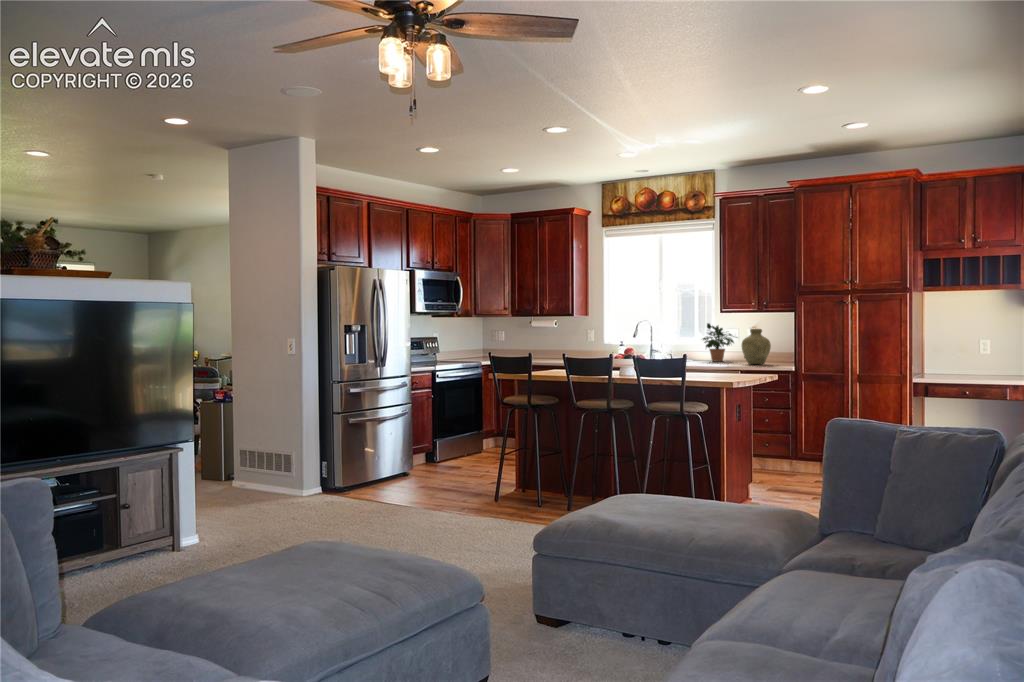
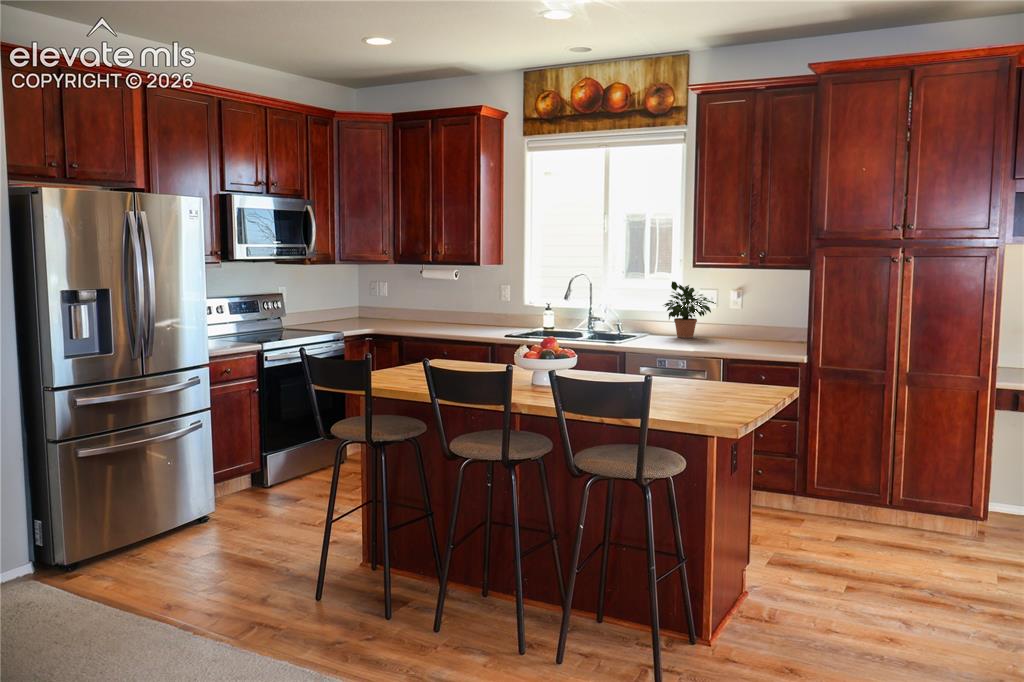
vase: present [742,329,771,364] -> none [725,294,768,348]

